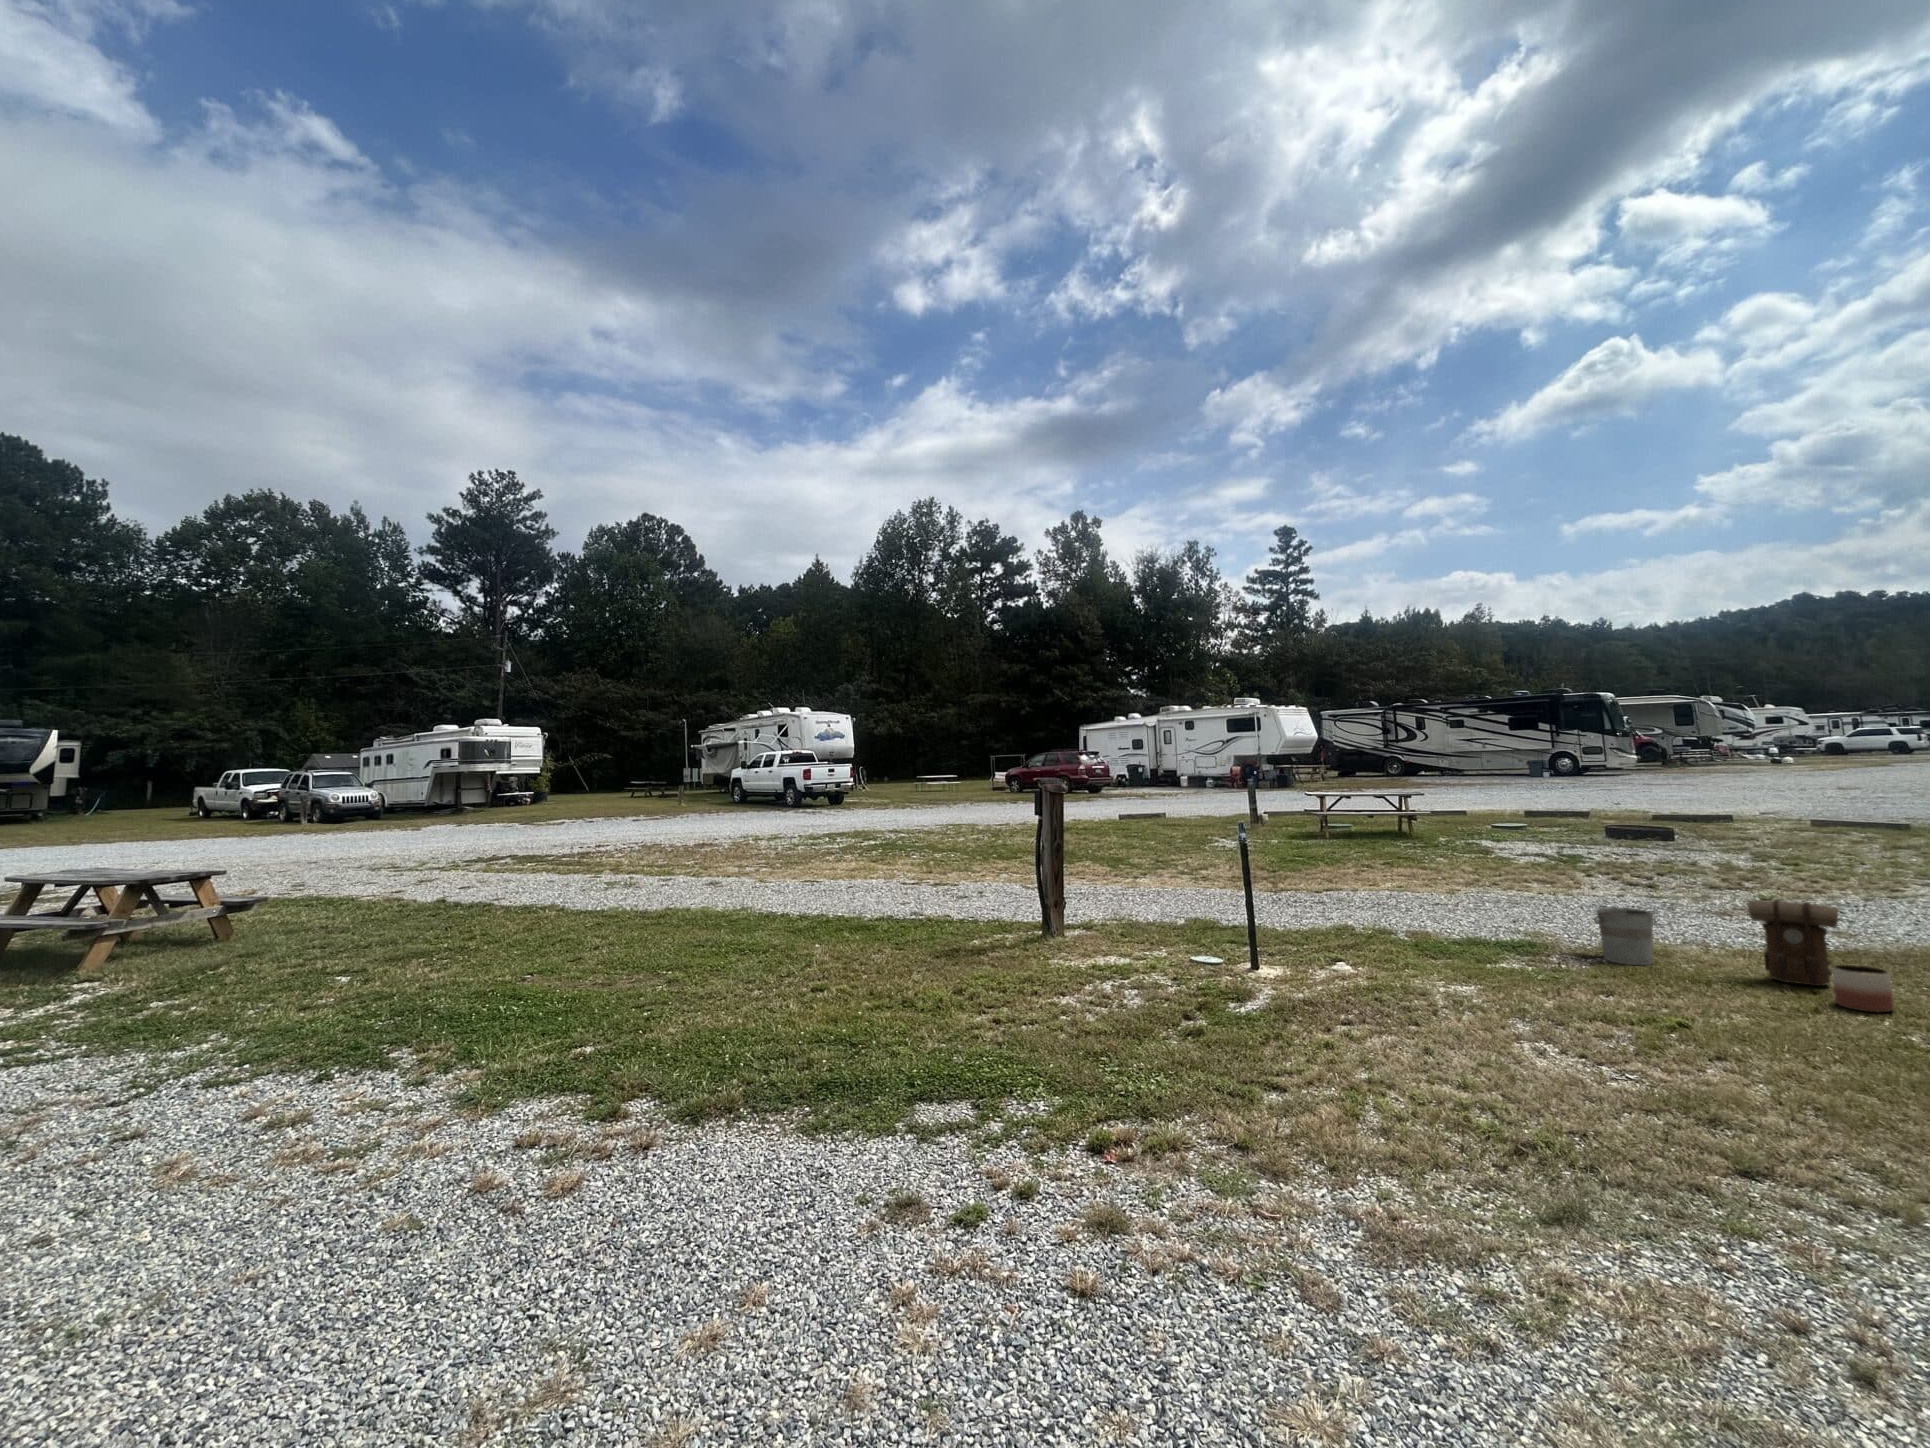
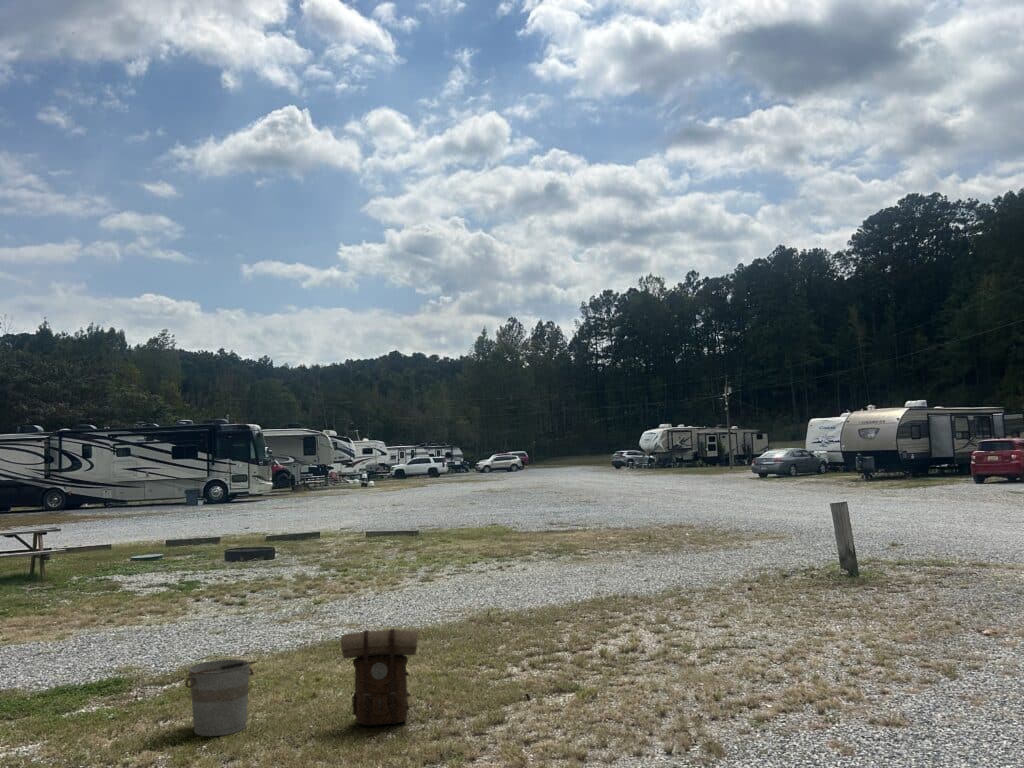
planter: present [1833,964,1893,1012] -> none [412,696,460,752]

